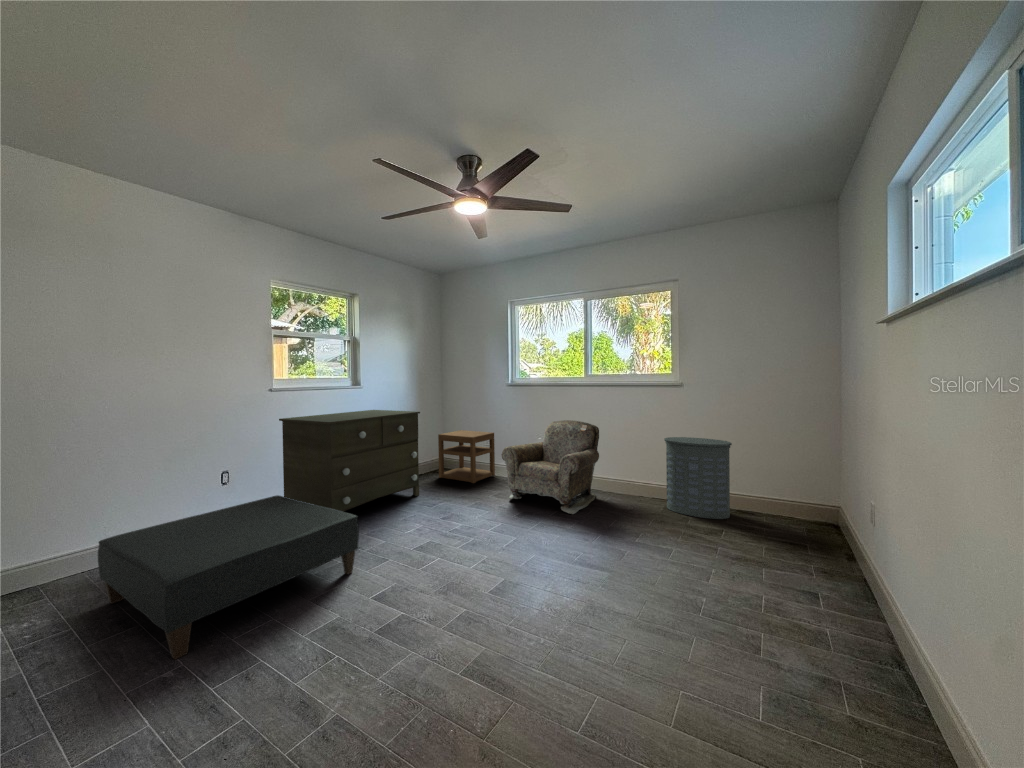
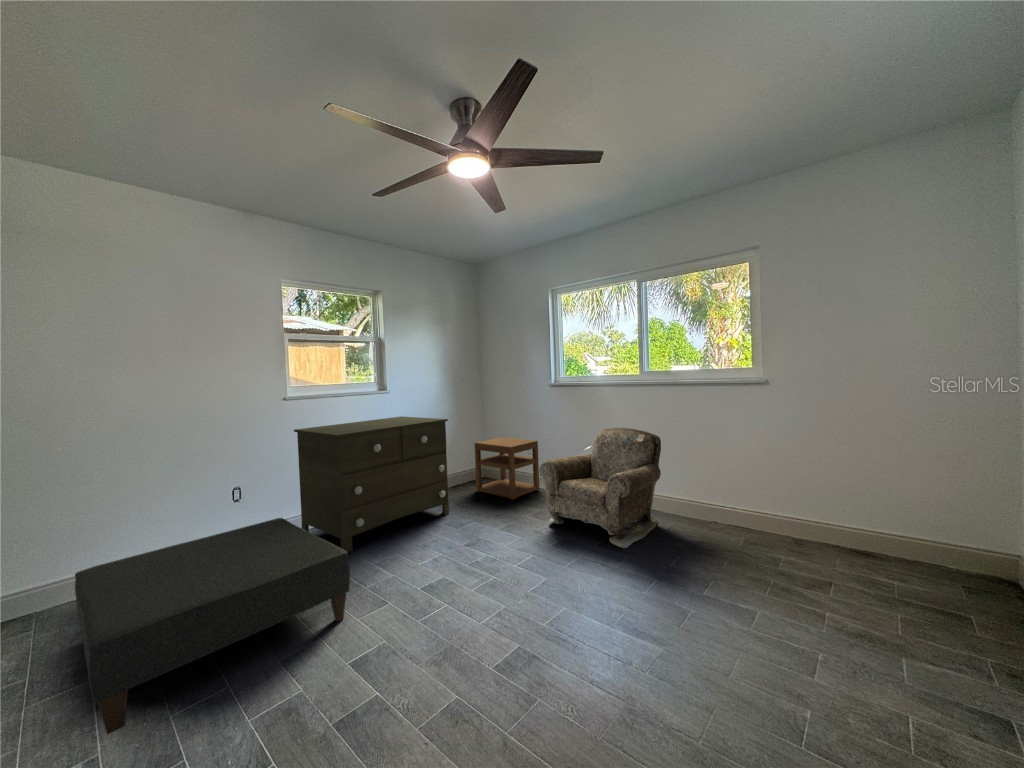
laundry hamper: present [664,437,732,519] -> none [747,452,846,566]

